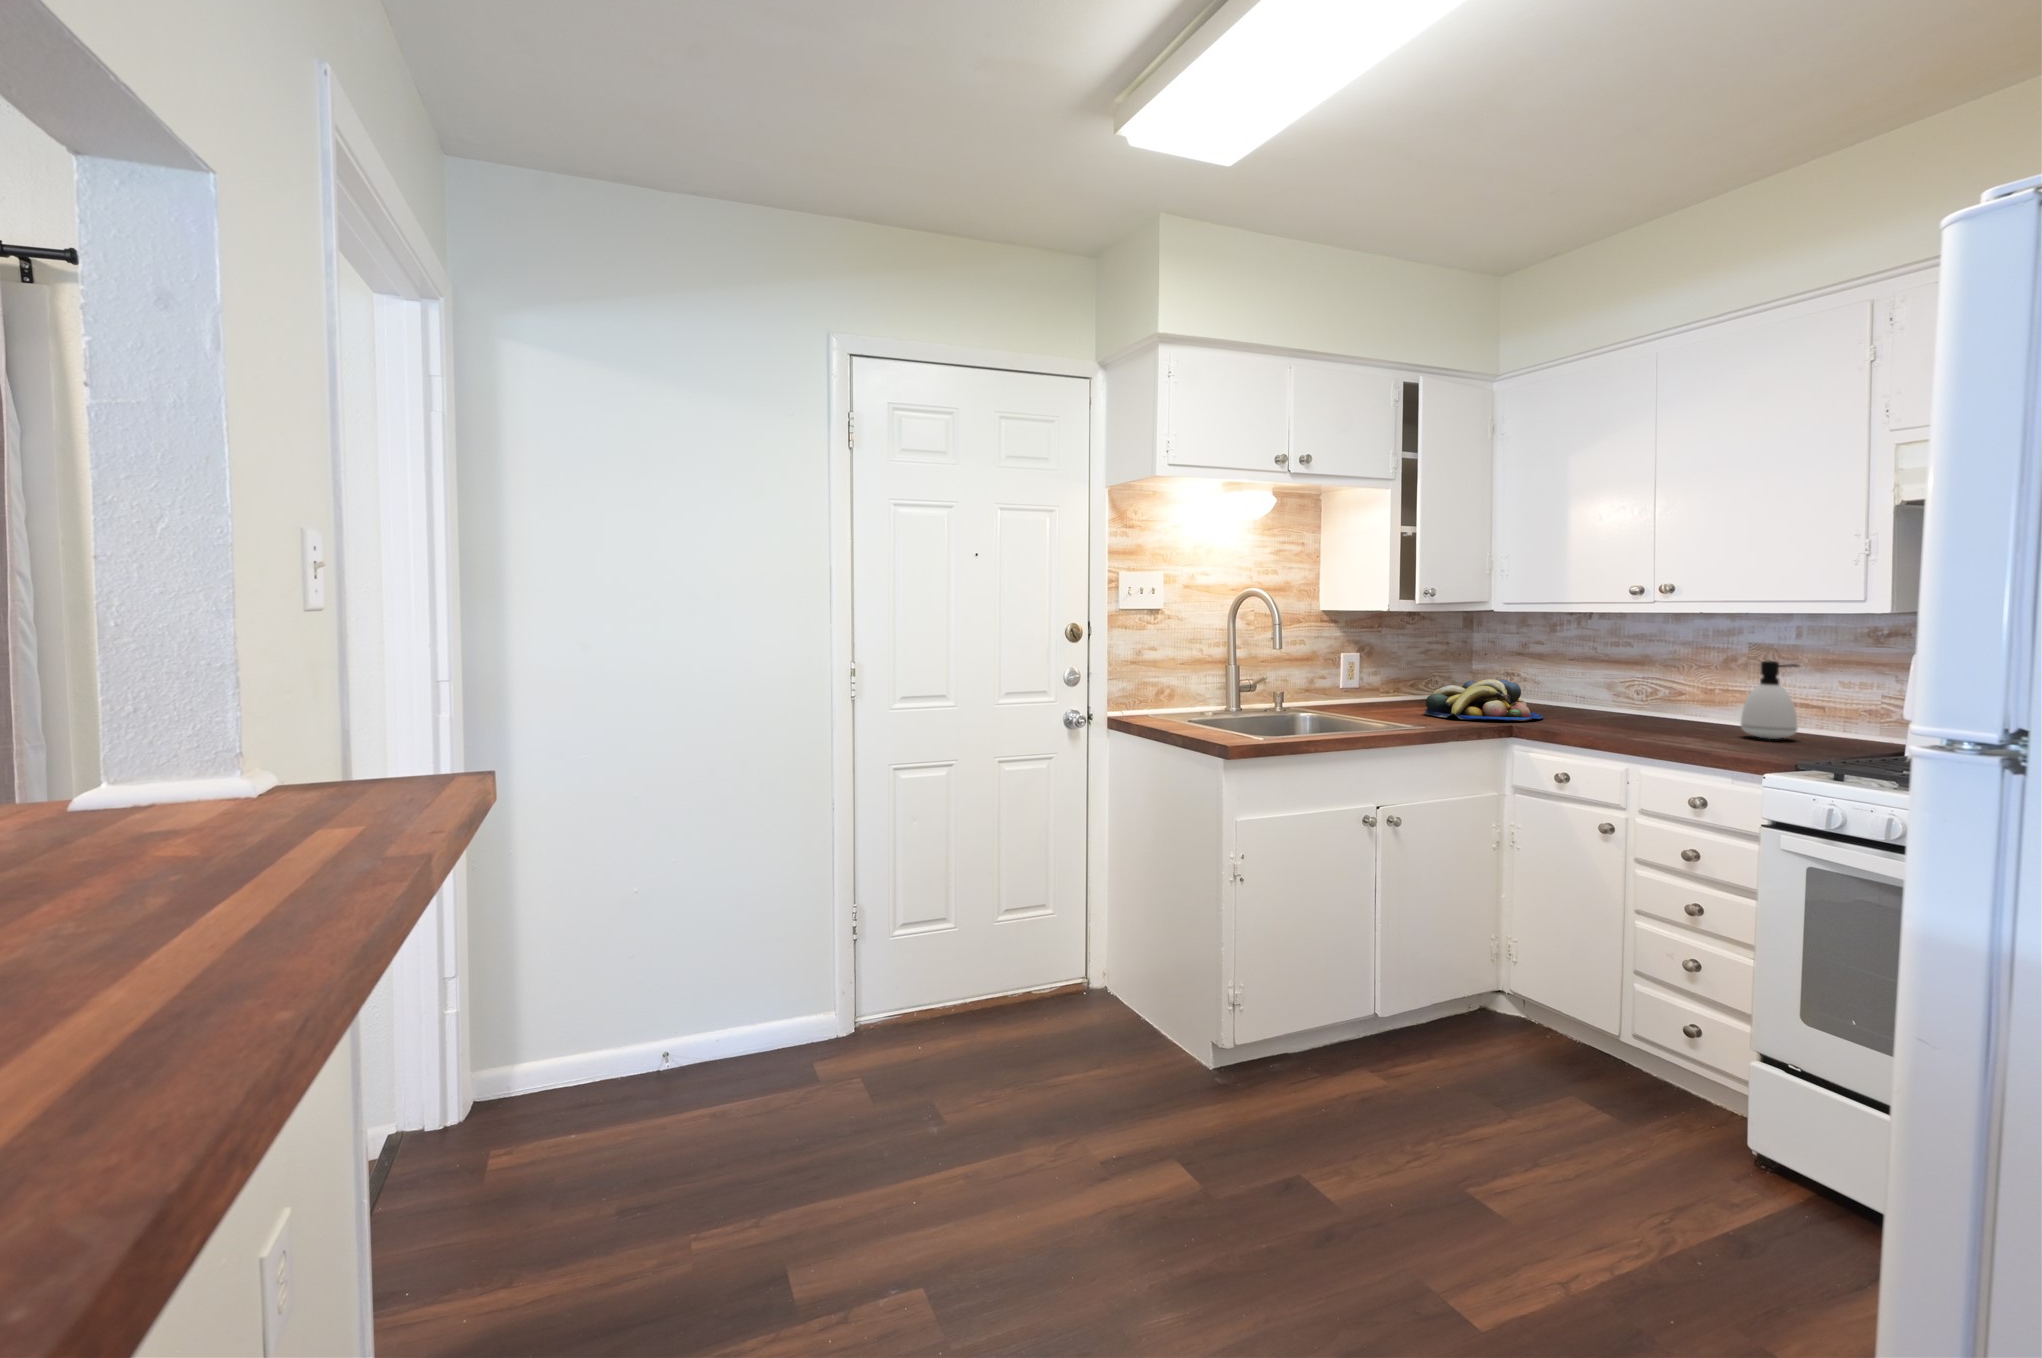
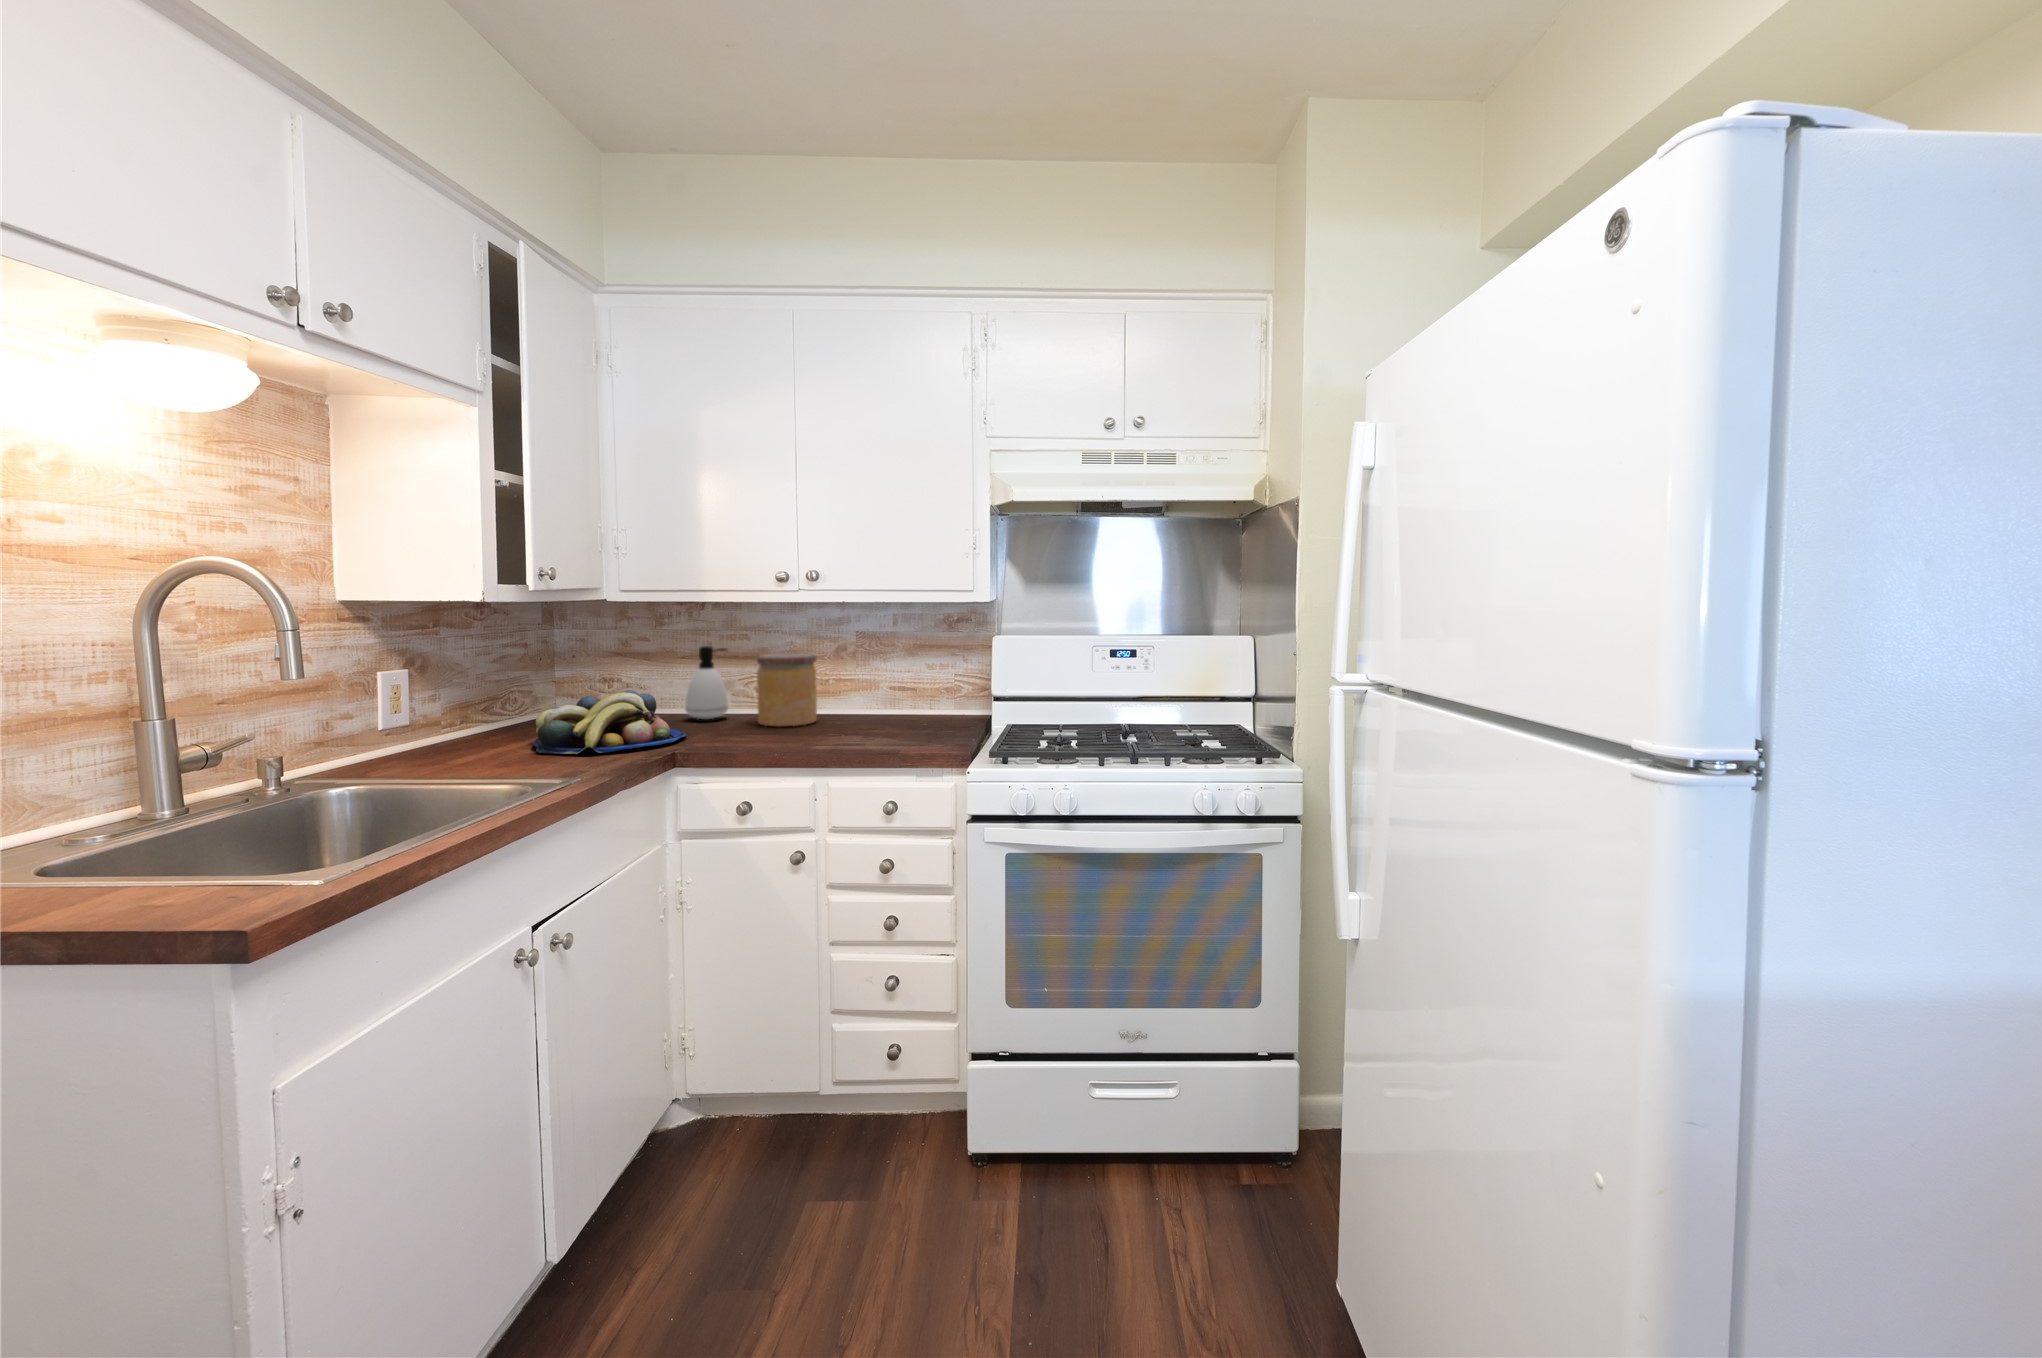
jar: none [1622,659,1690,726] -> present [757,653,817,726]
soap dispenser: present [1741,661,1799,739] -> present [685,646,728,719]

